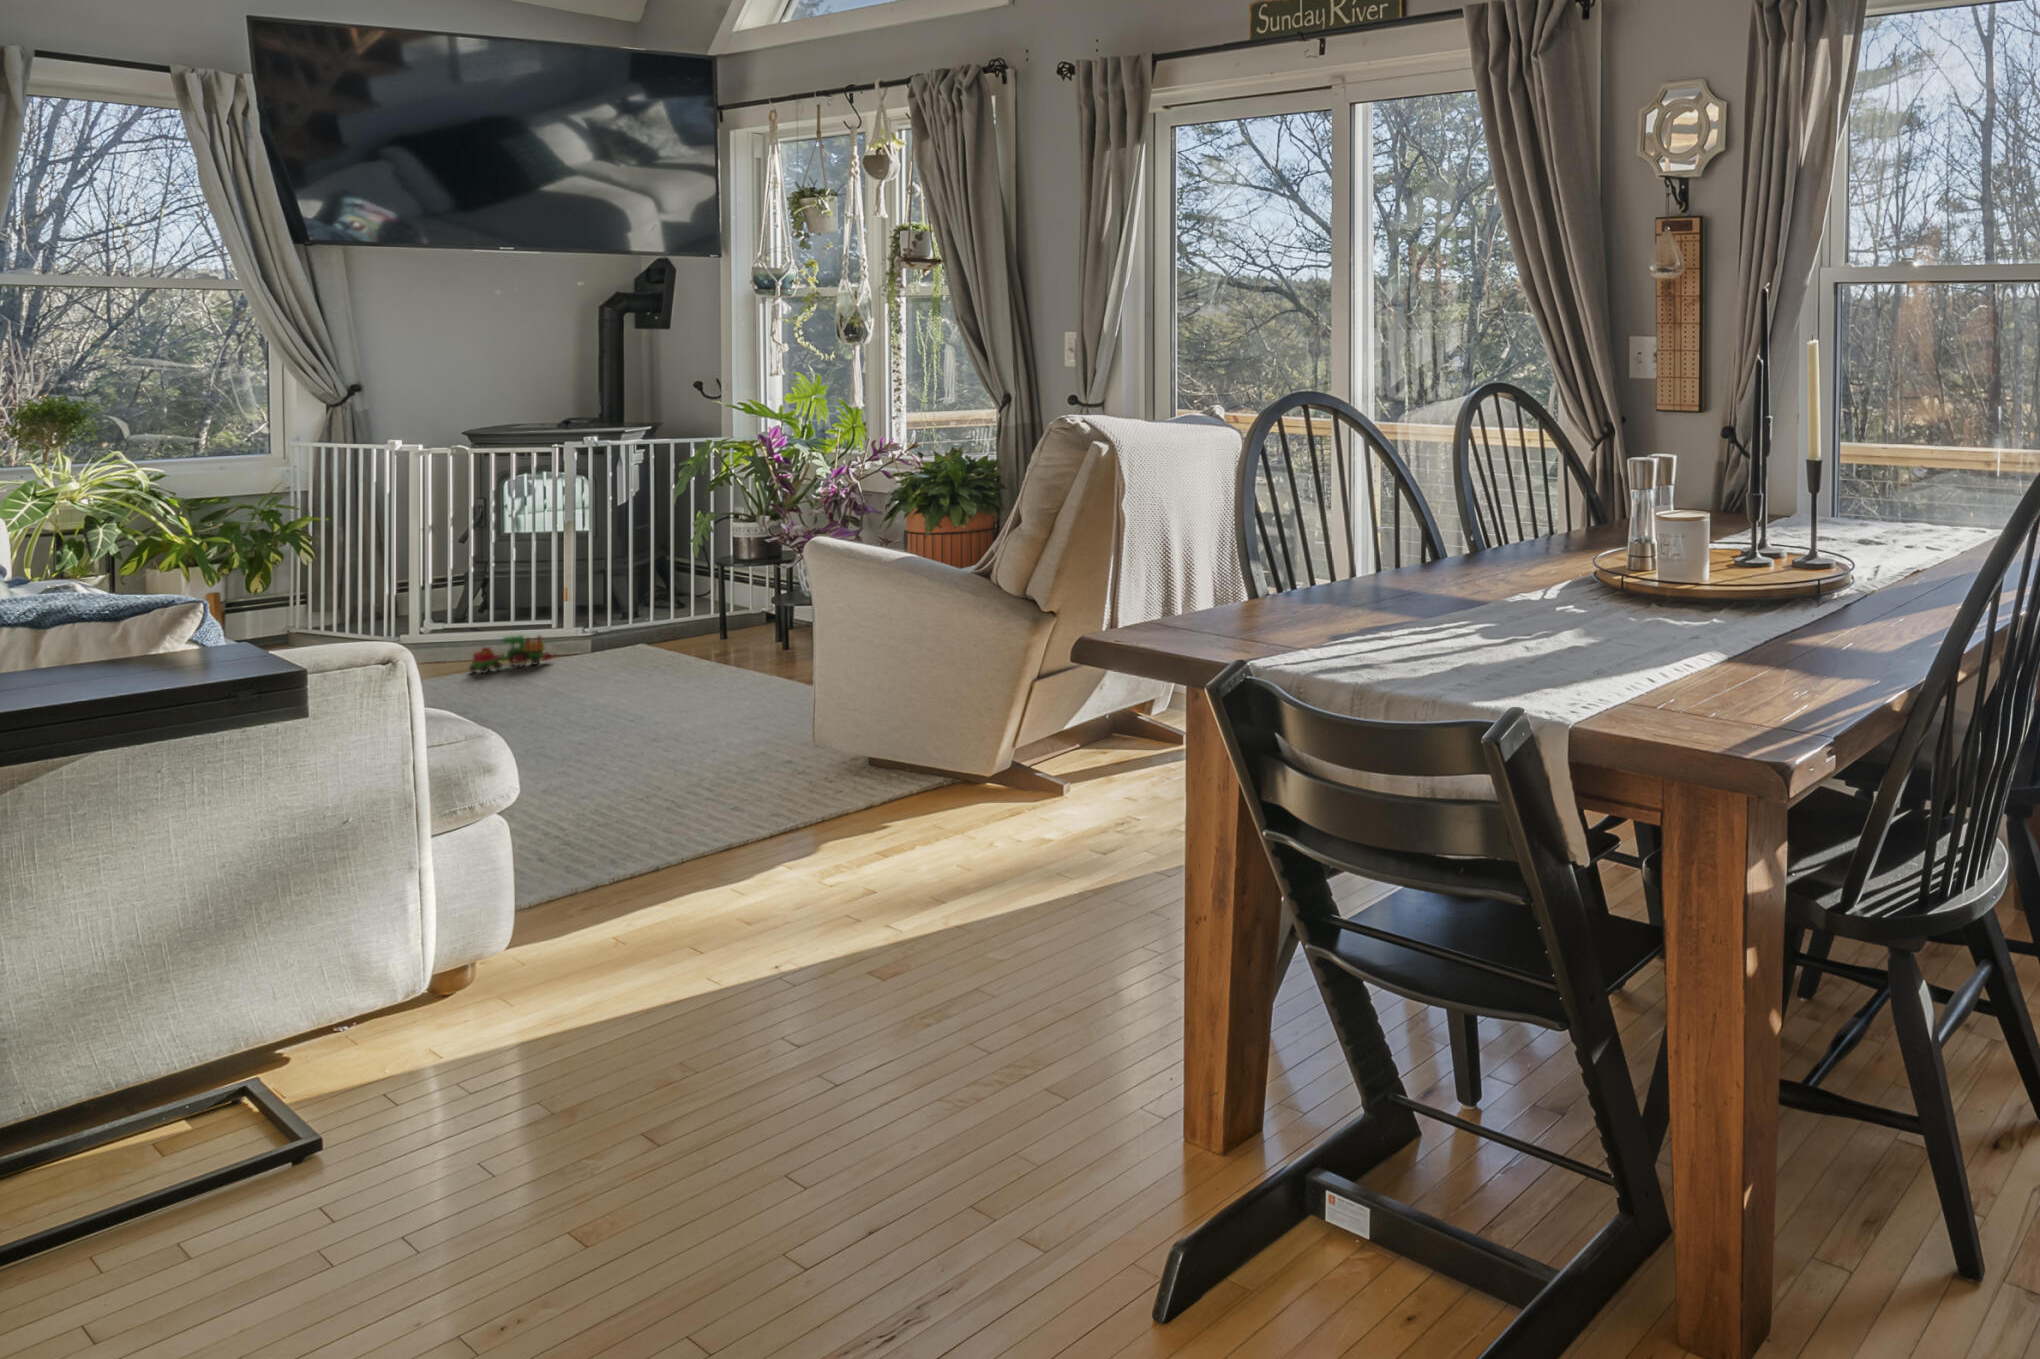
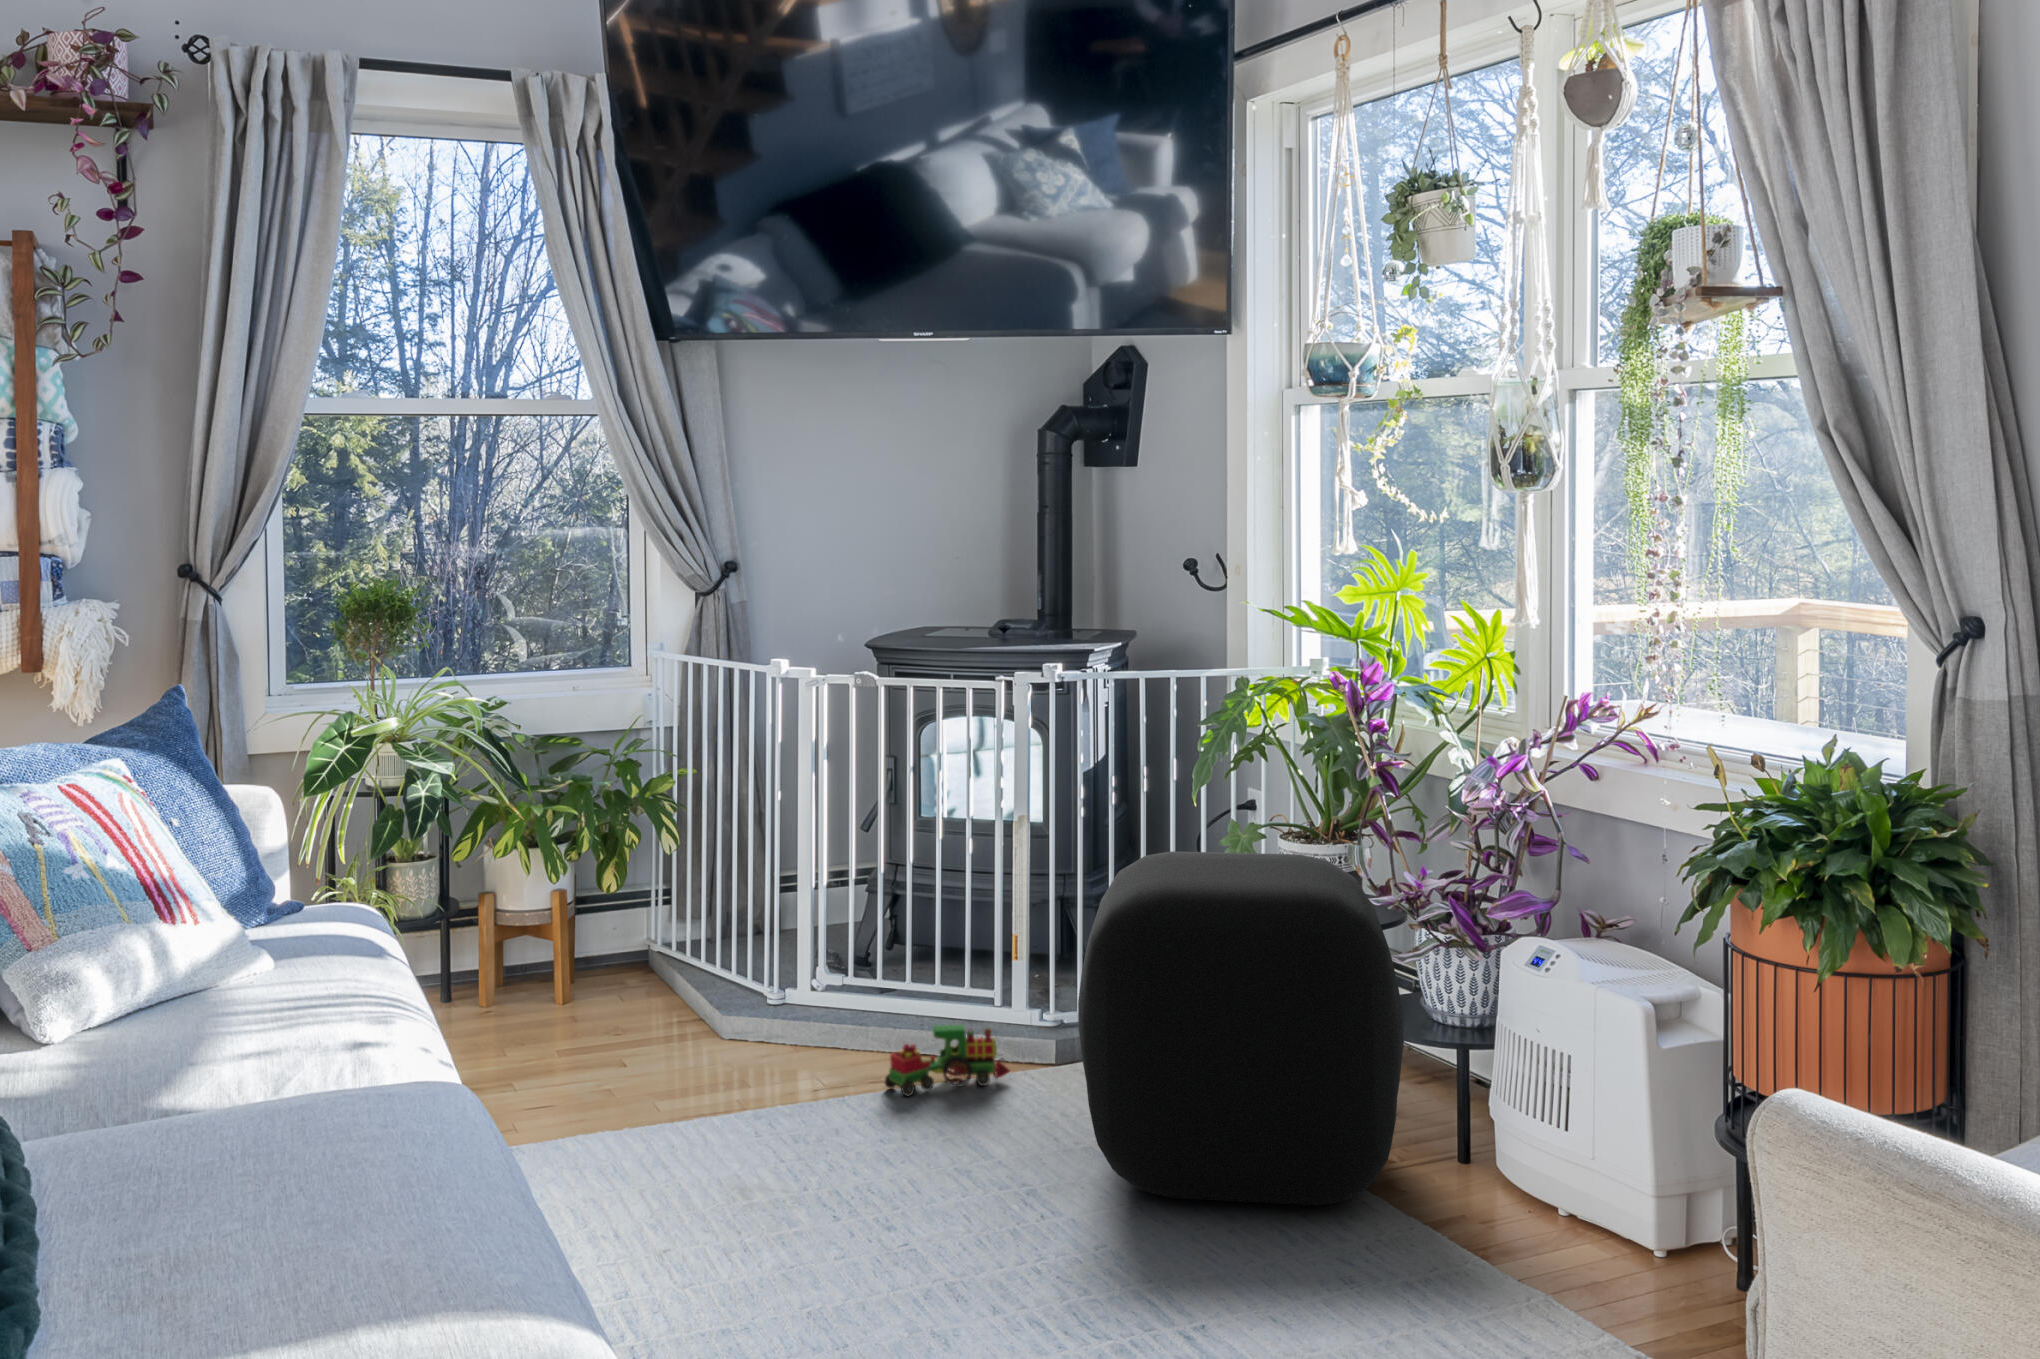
ottoman: none [586,528,768,688] -> present [1078,851,1404,1206]

